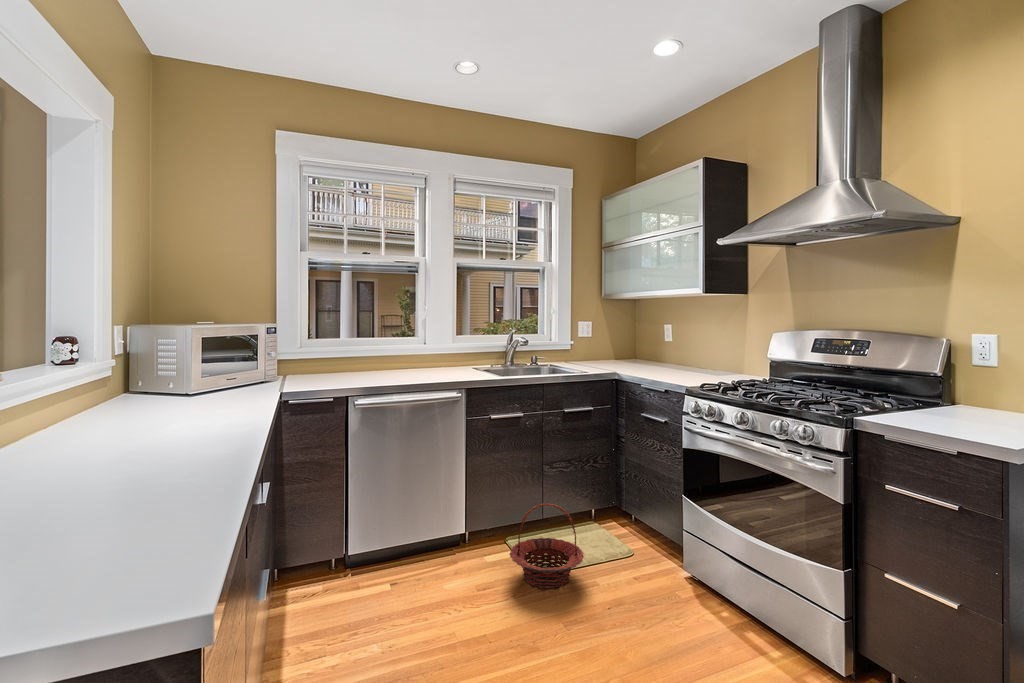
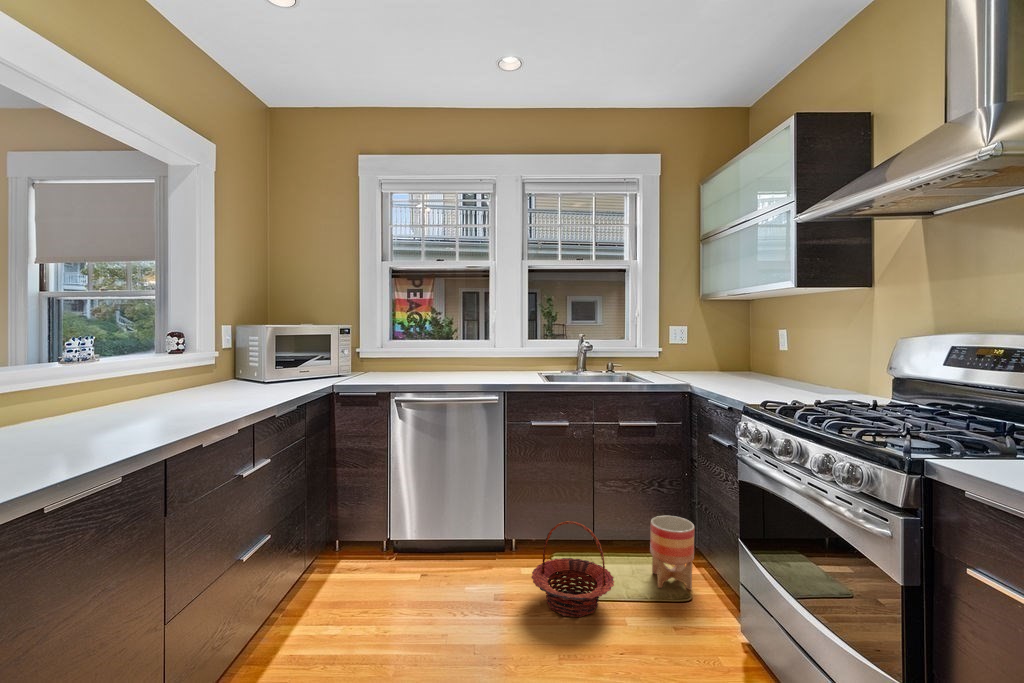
planter: none [593,488,630,550] -> present [650,516,695,590]

